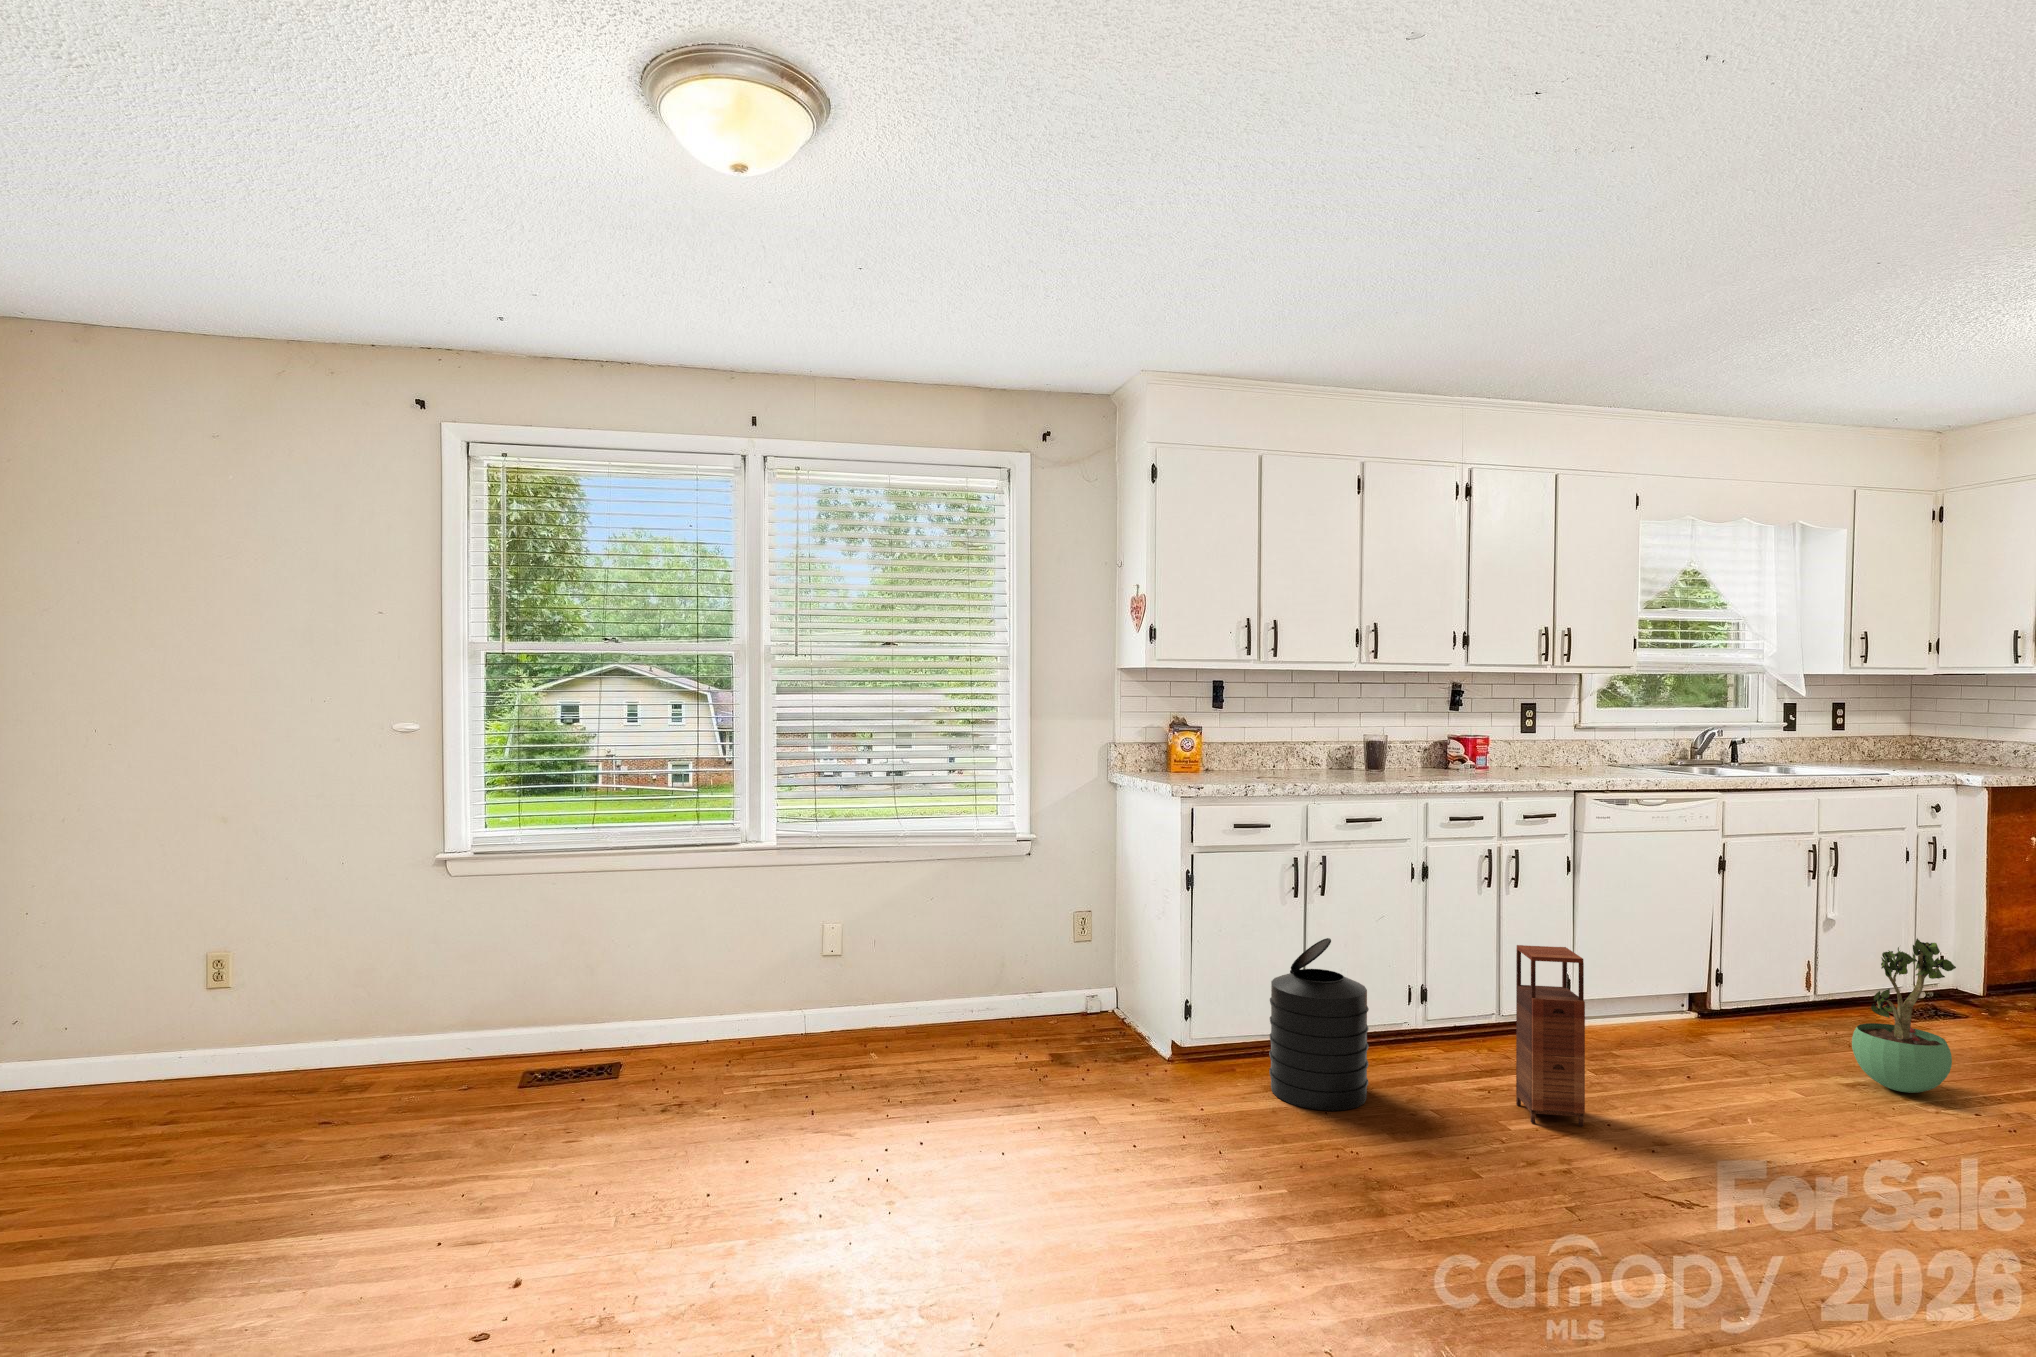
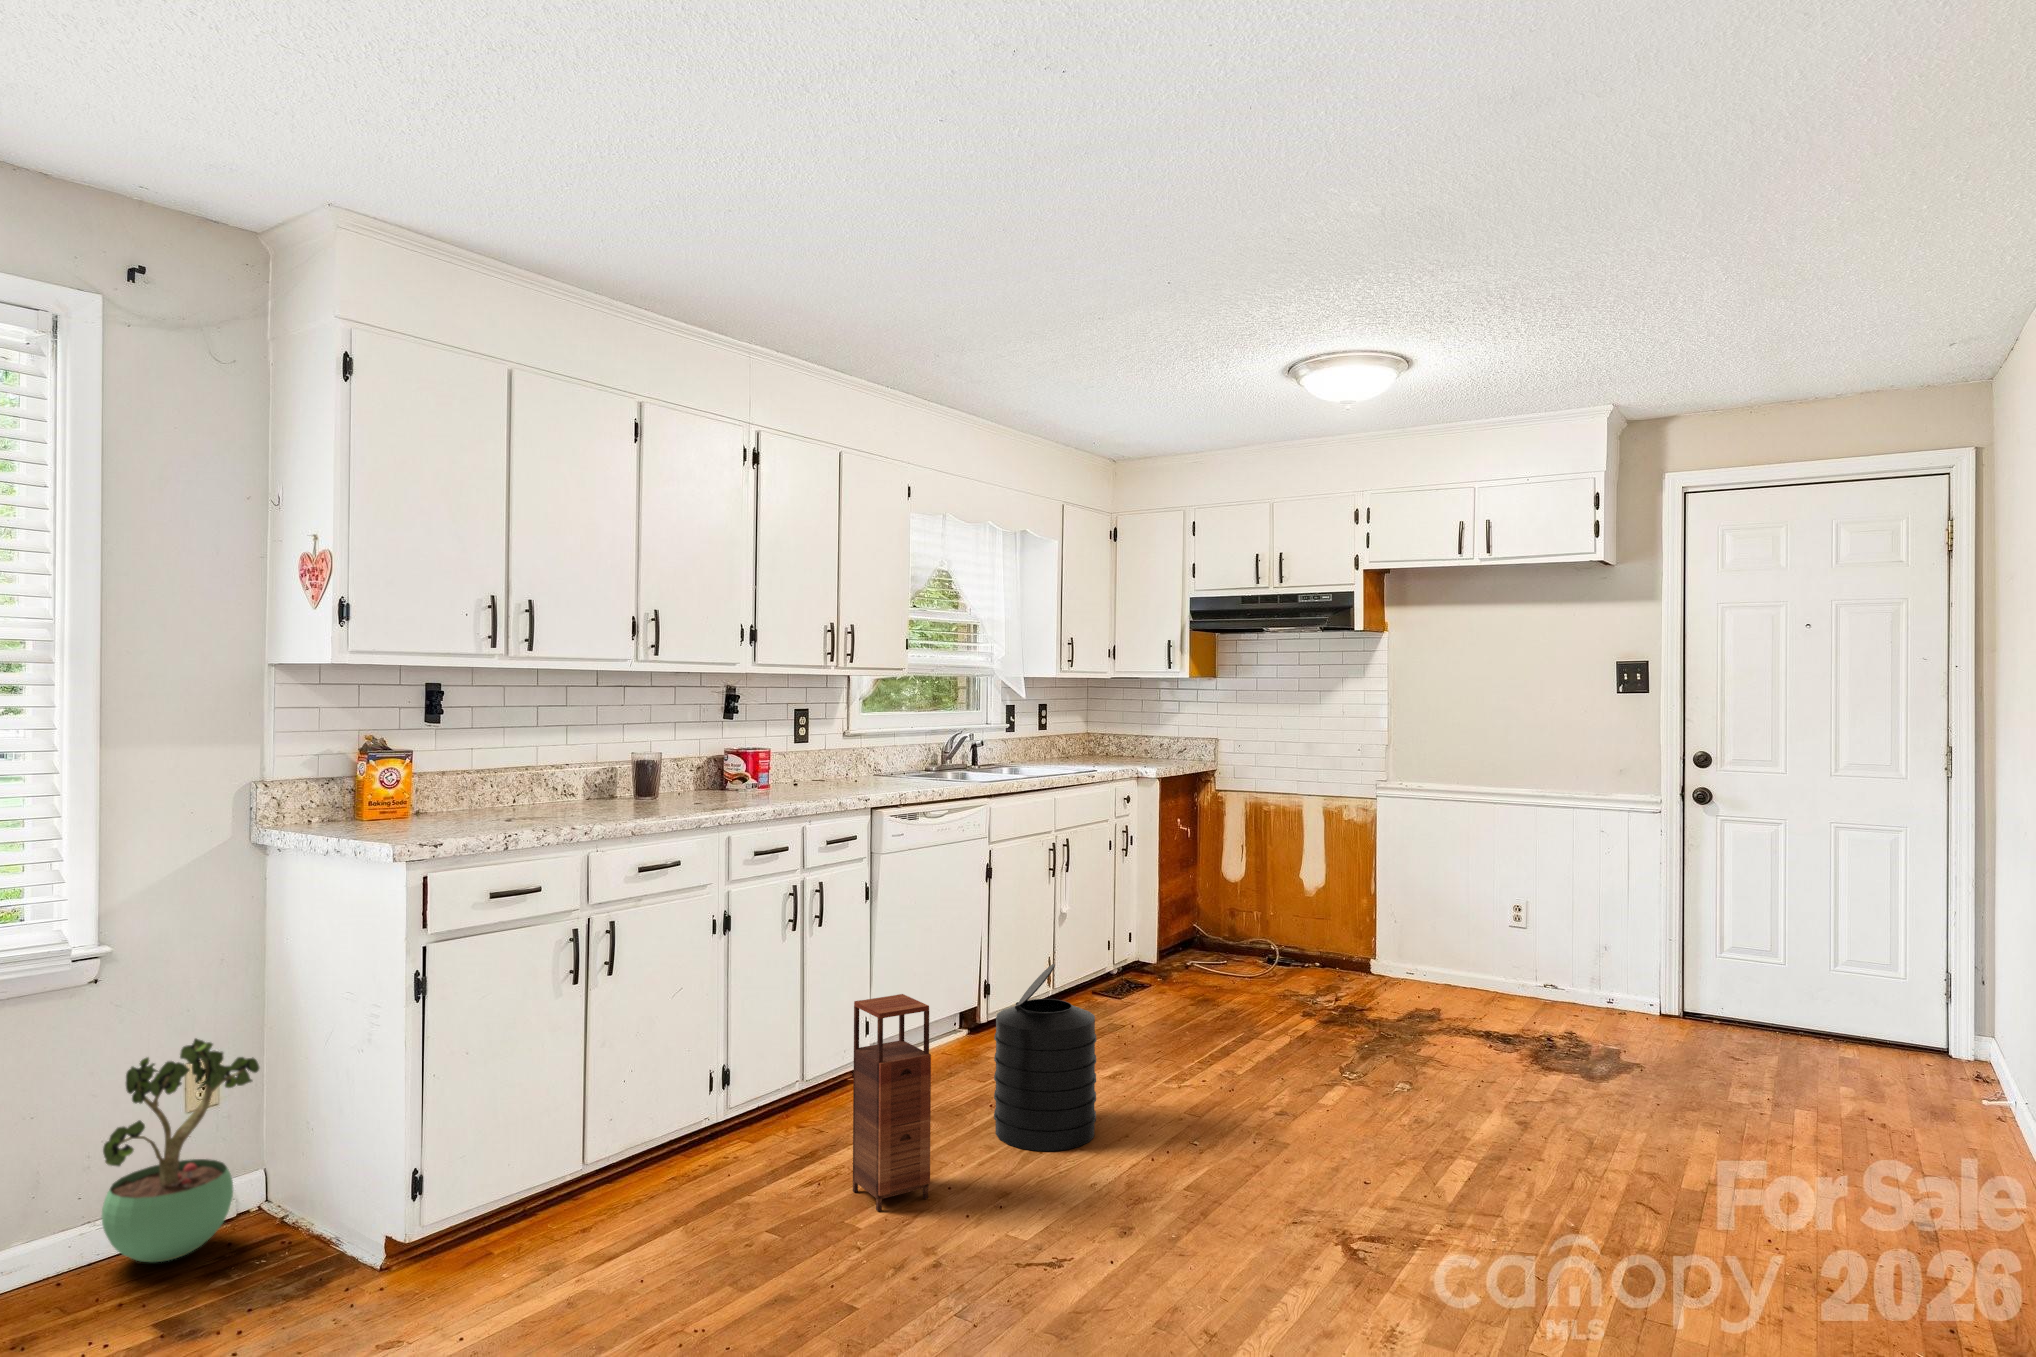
trash can: present [1269,938,1369,1111] -> present [994,964,1096,1151]
potted plant: present [1852,938,1956,1093] -> present [101,1039,259,1262]

